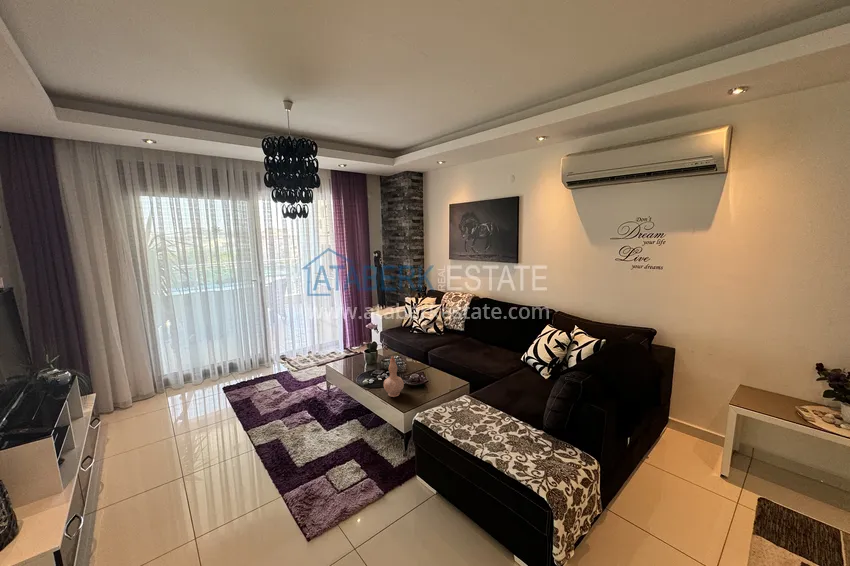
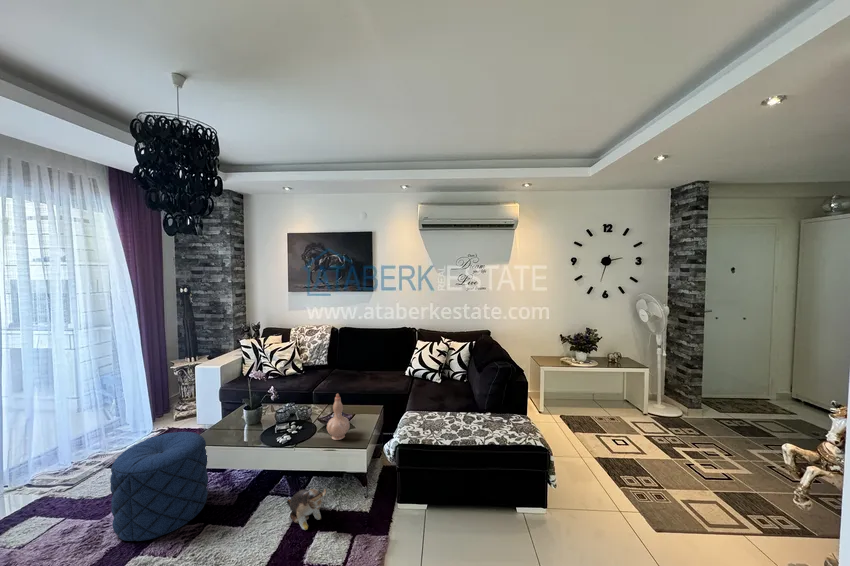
pouf: none [277,353,332,416] -> present [110,432,208,541]
plush toy: none [338,424,364,455] -> present [287,489,326,530]

